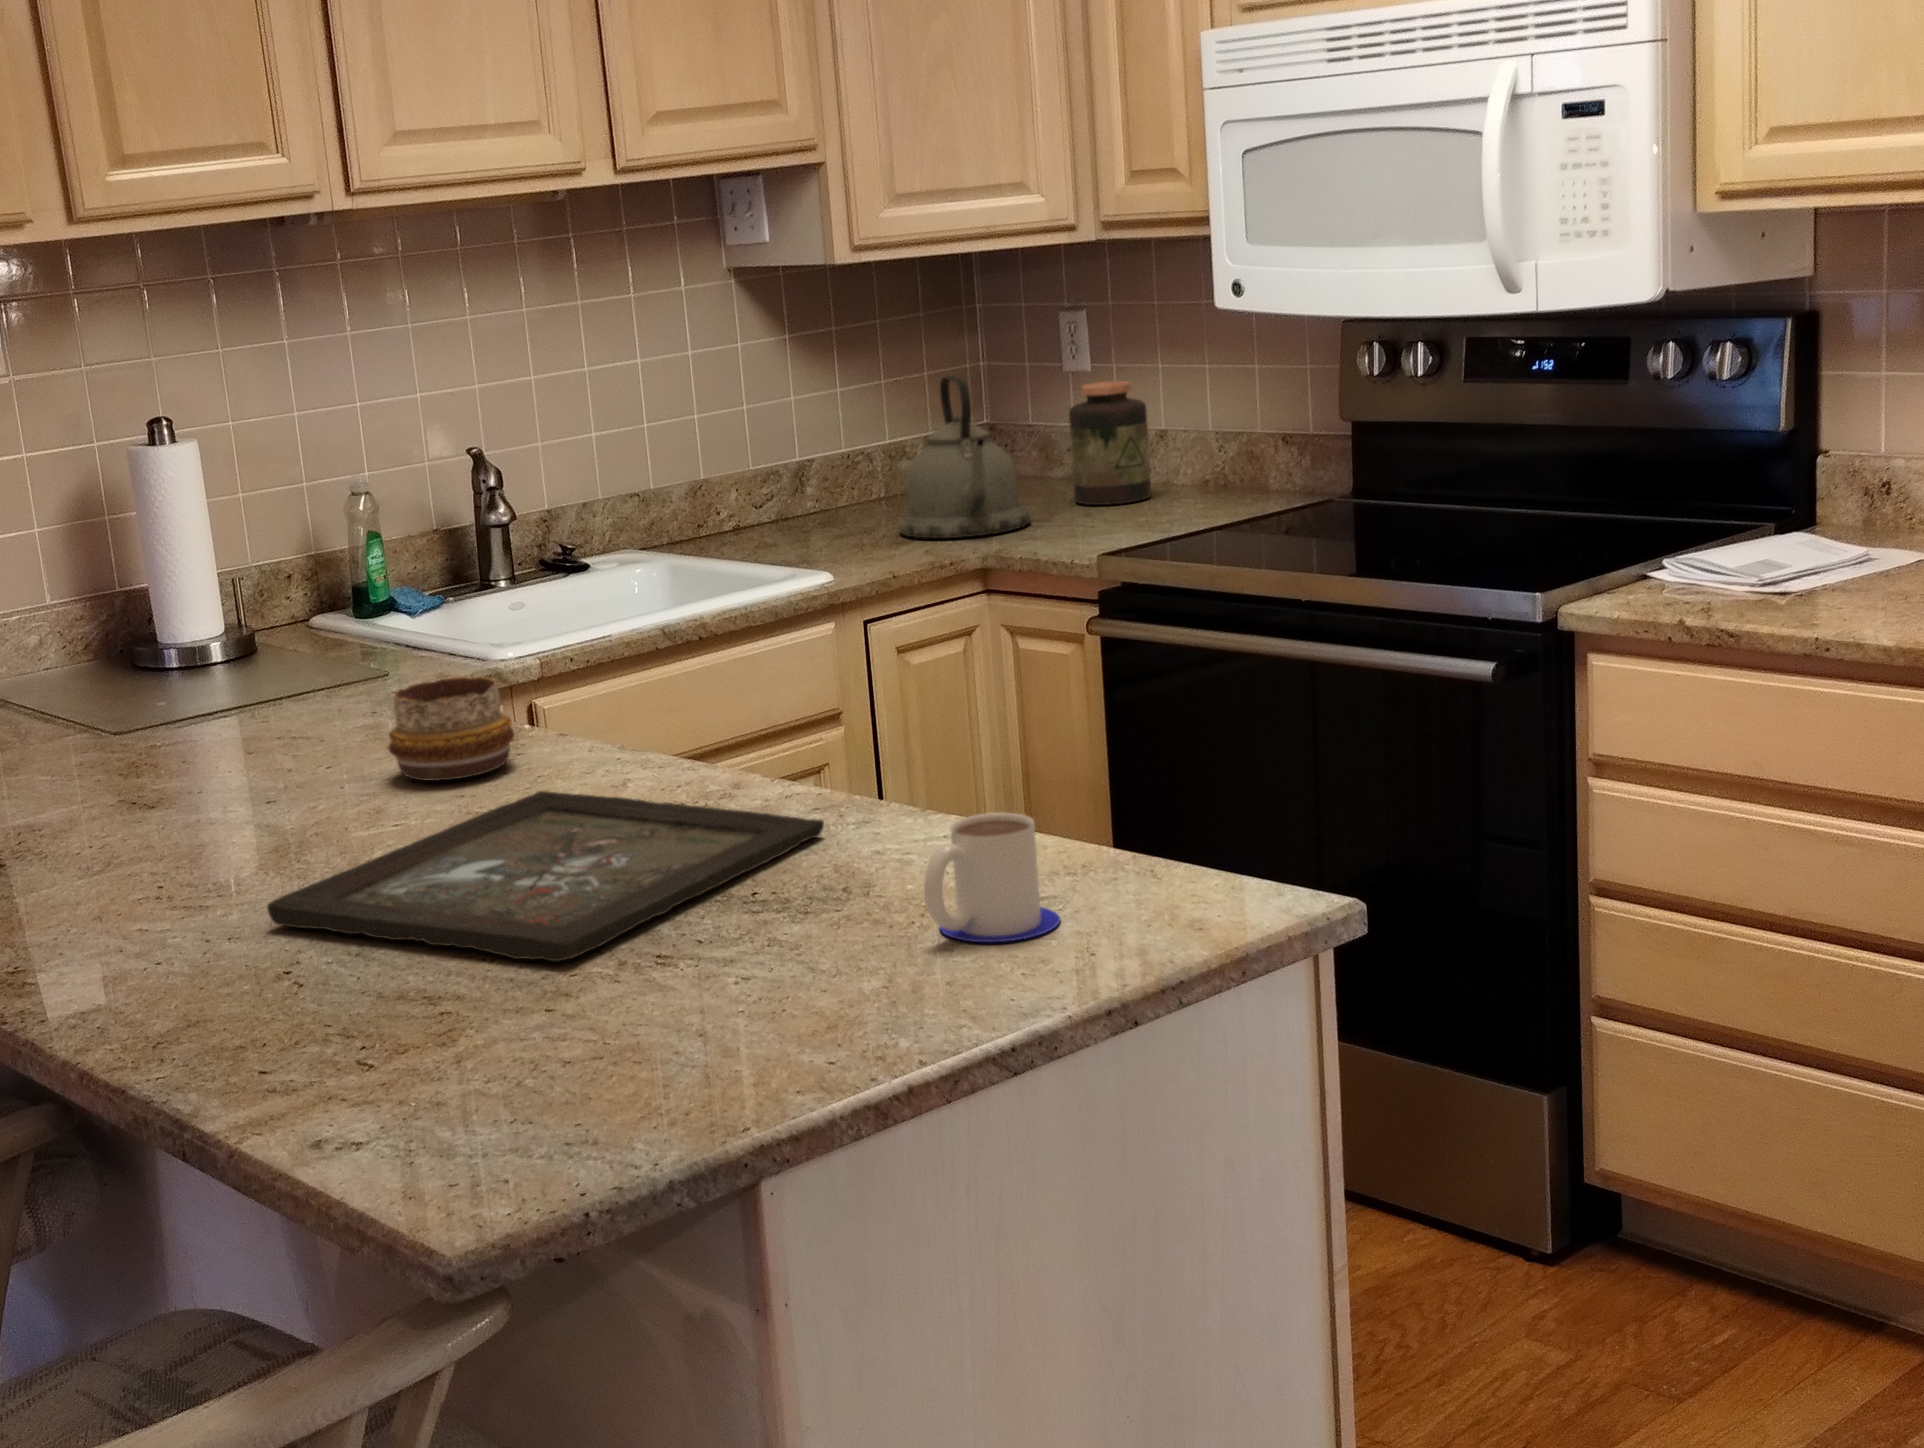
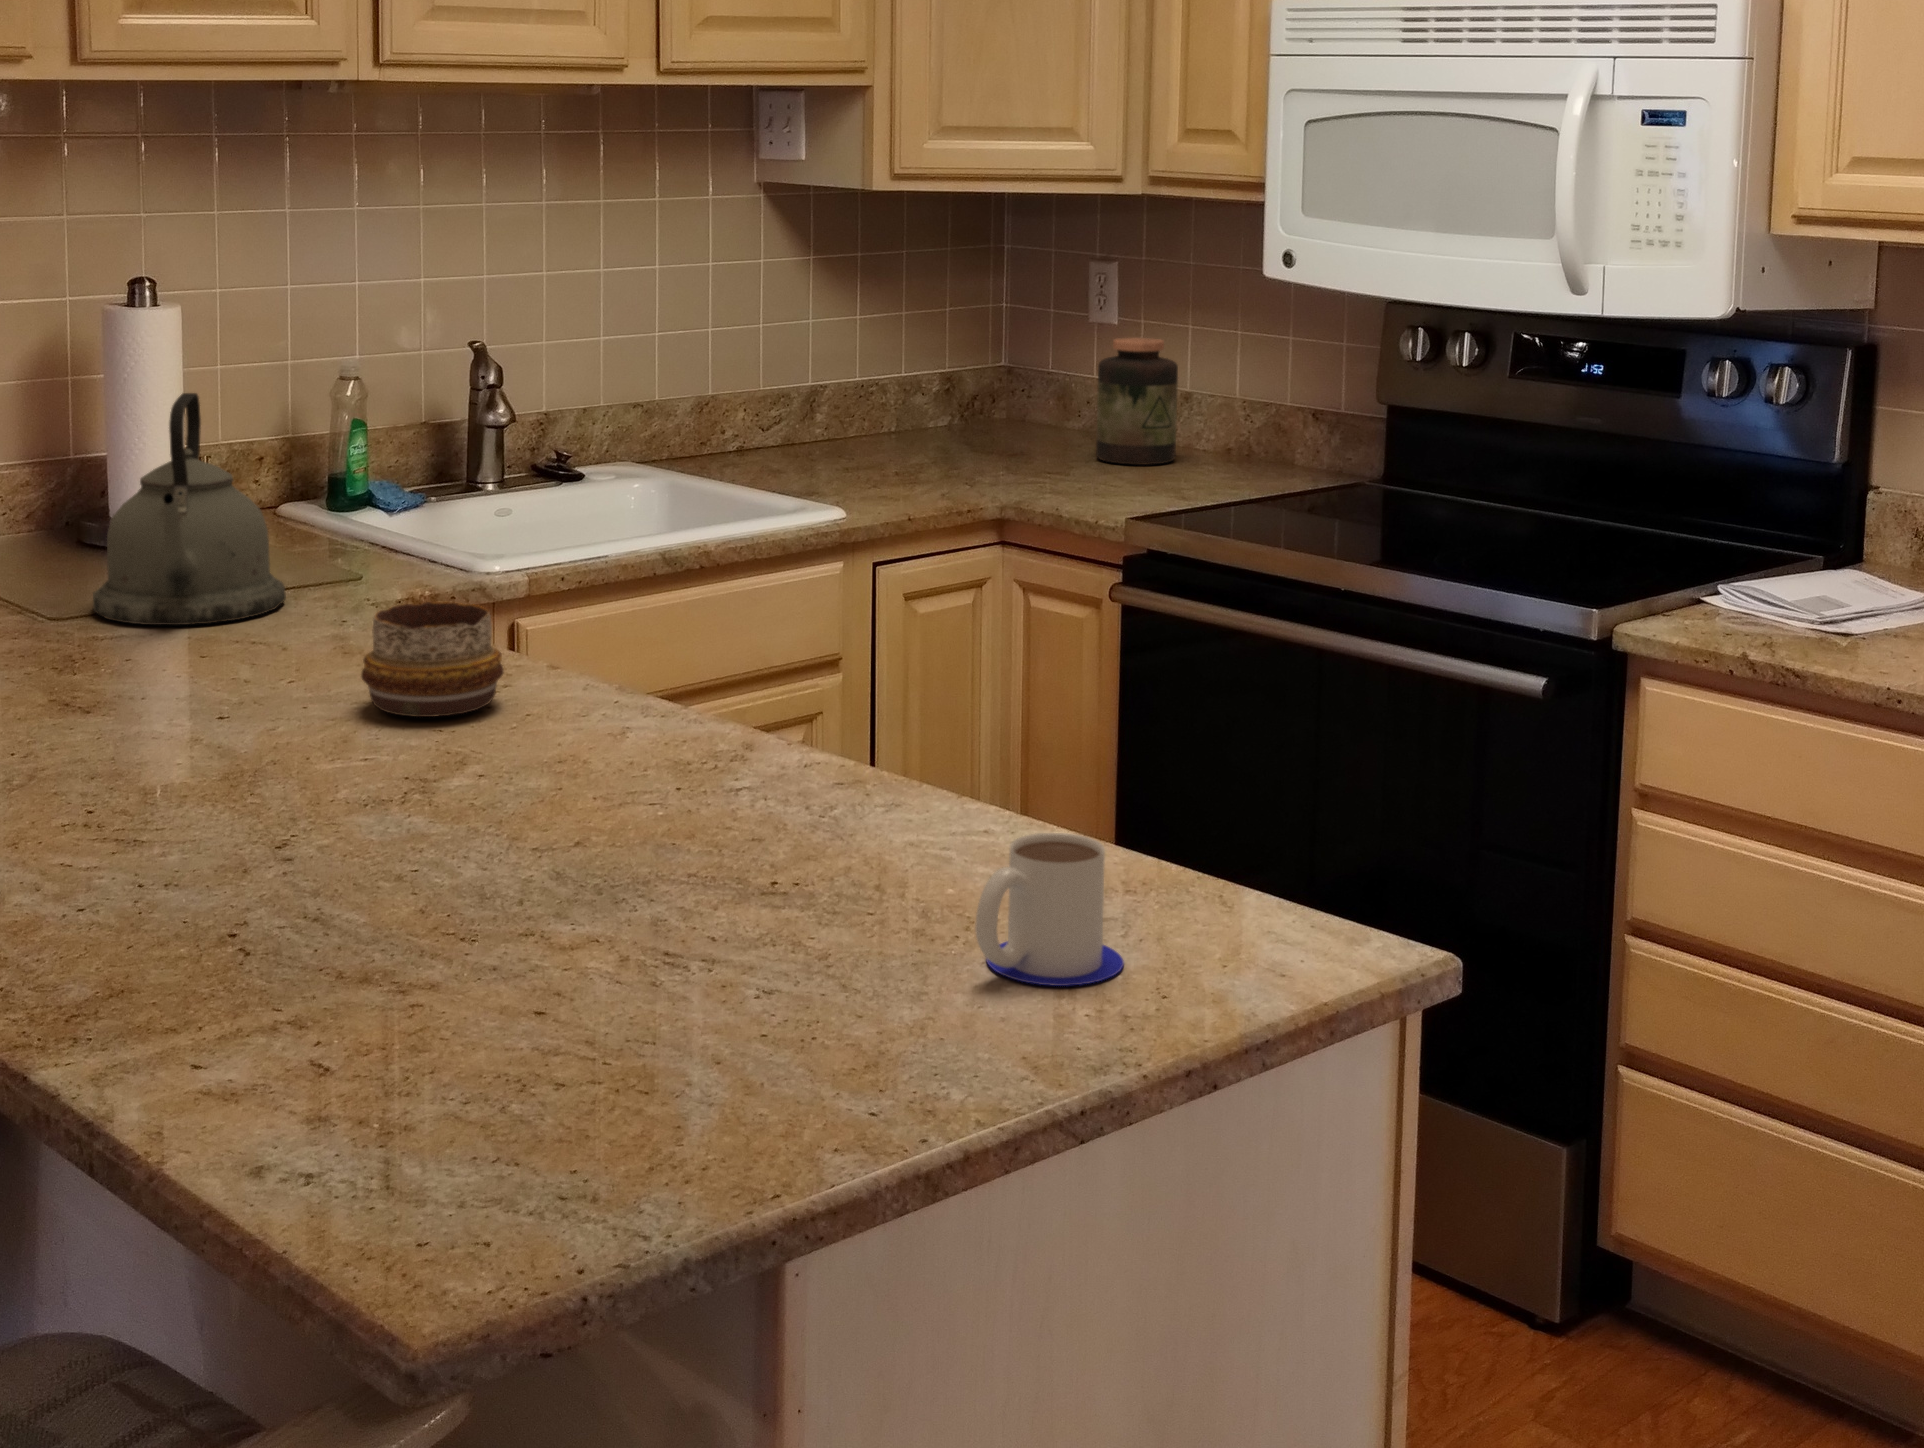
kettle: present [899,376,1031,538] -> present [93,393,286,625]
tray: present [267,791,824,961] -> none [209,743,850,965]

